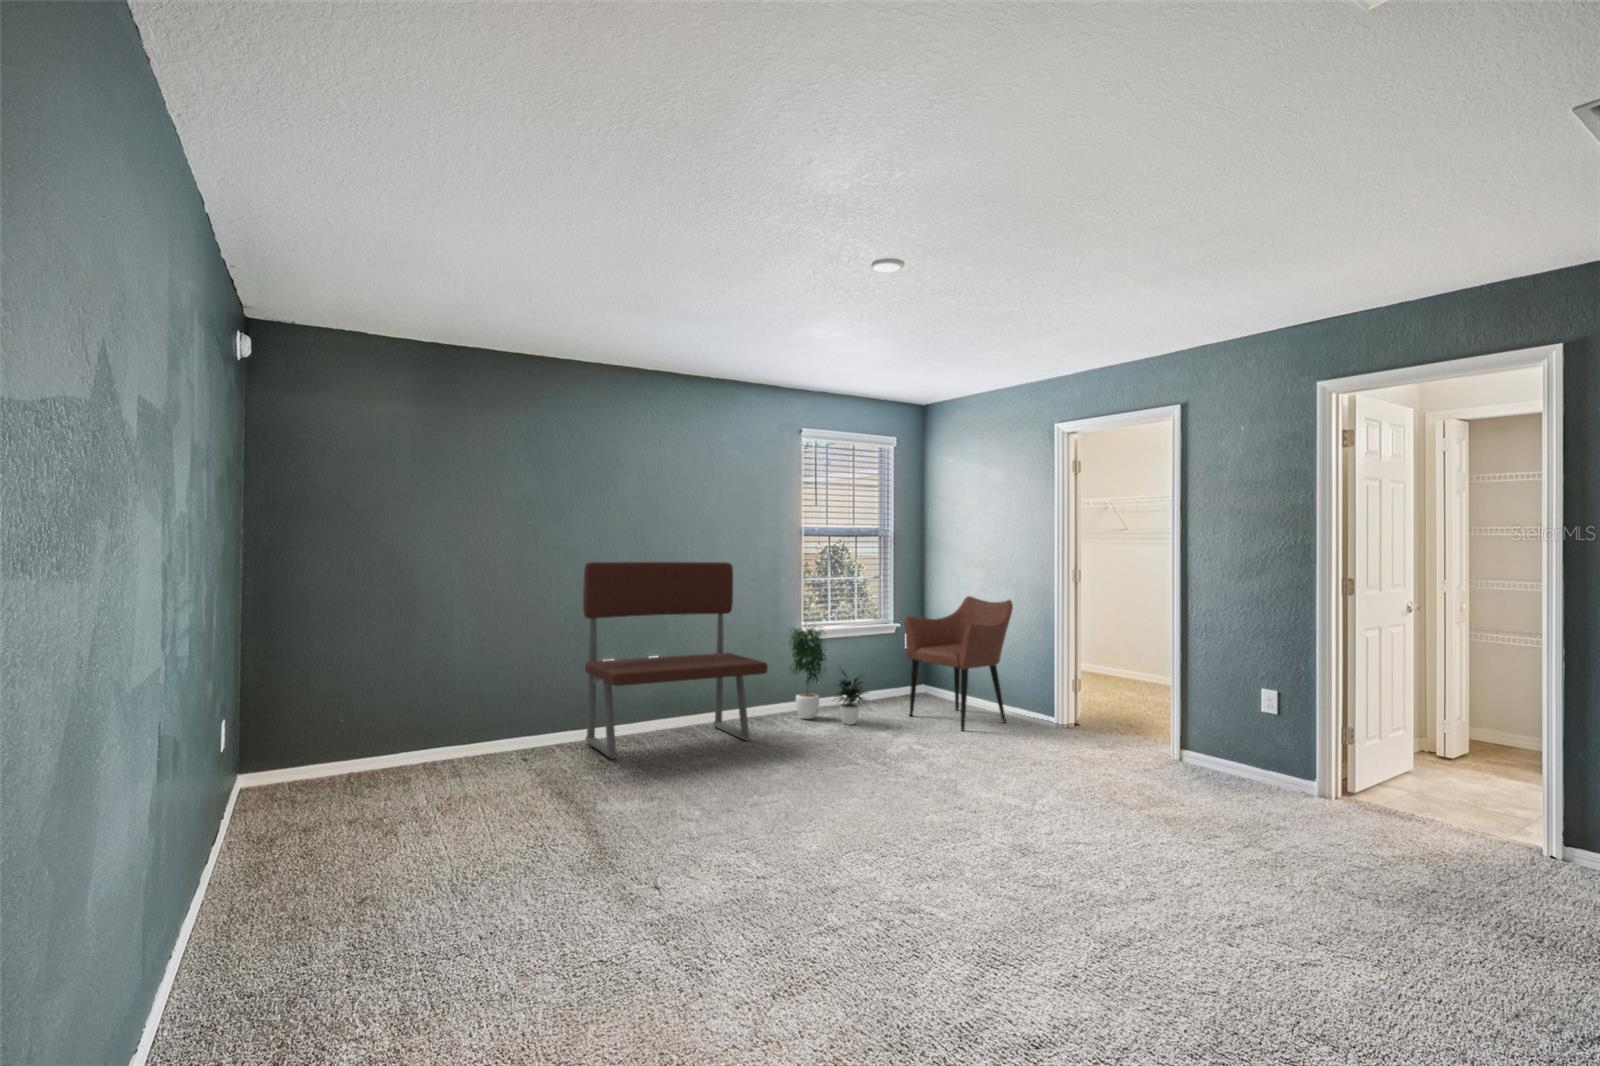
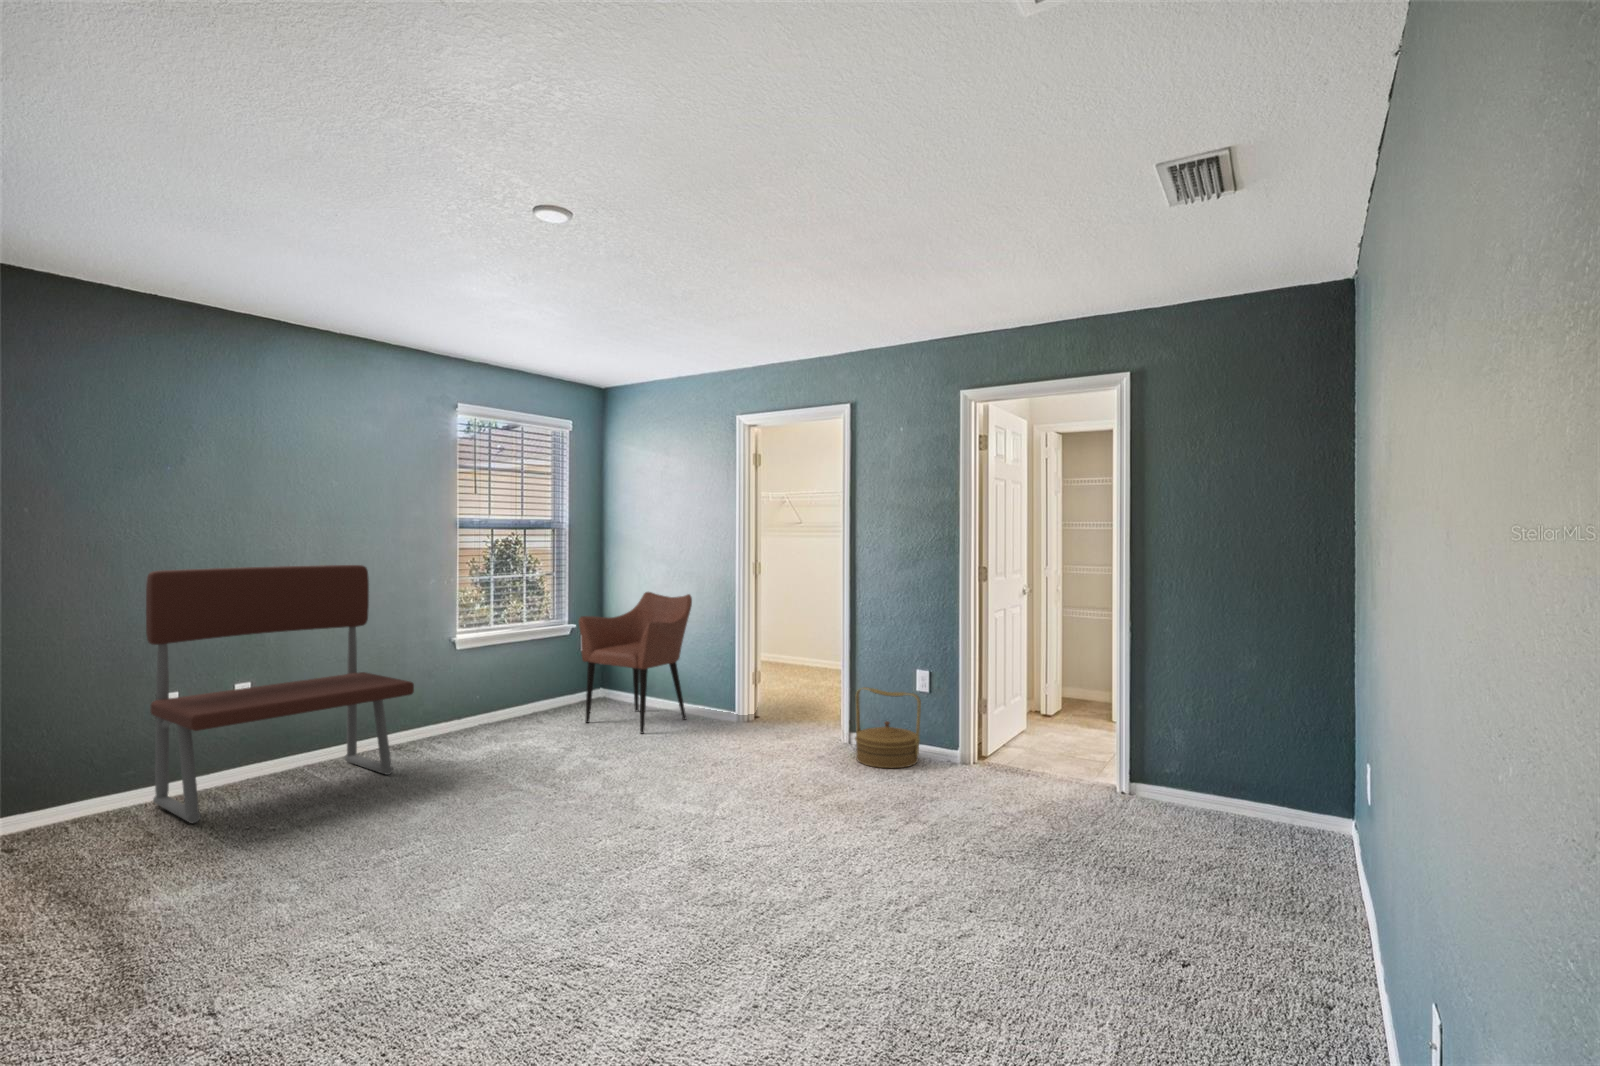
potted plant: present [790,624,867,725] -> none [441,625,543,740]
woven basket: none [1188,703,1268,793] -> present [855,687,921,768]

